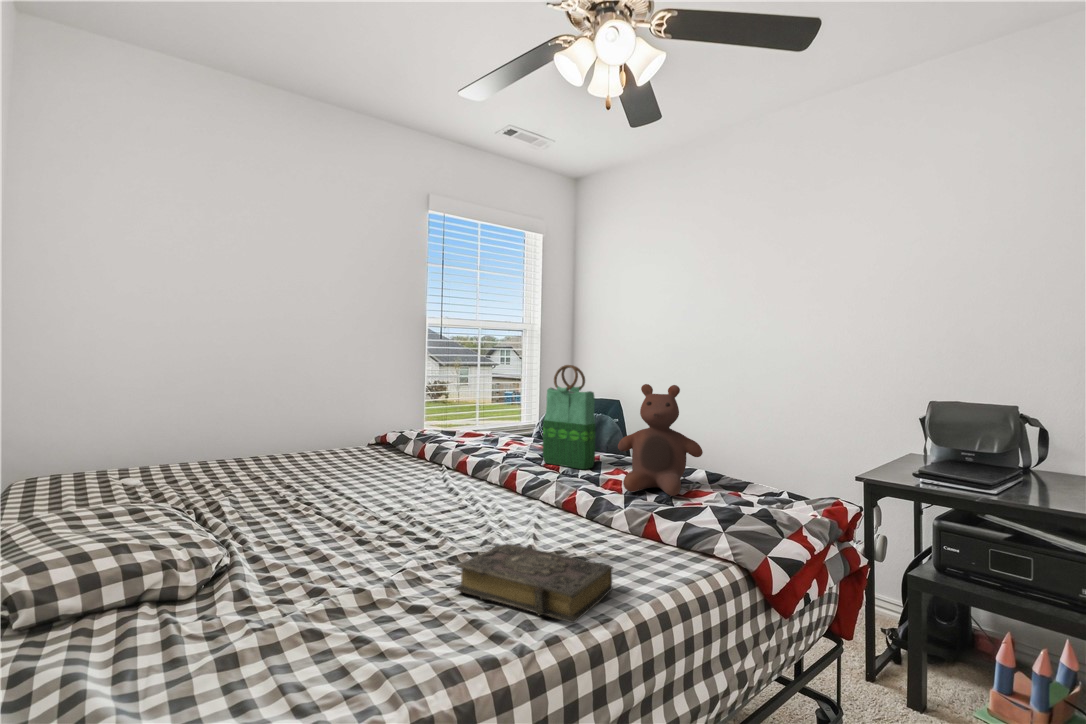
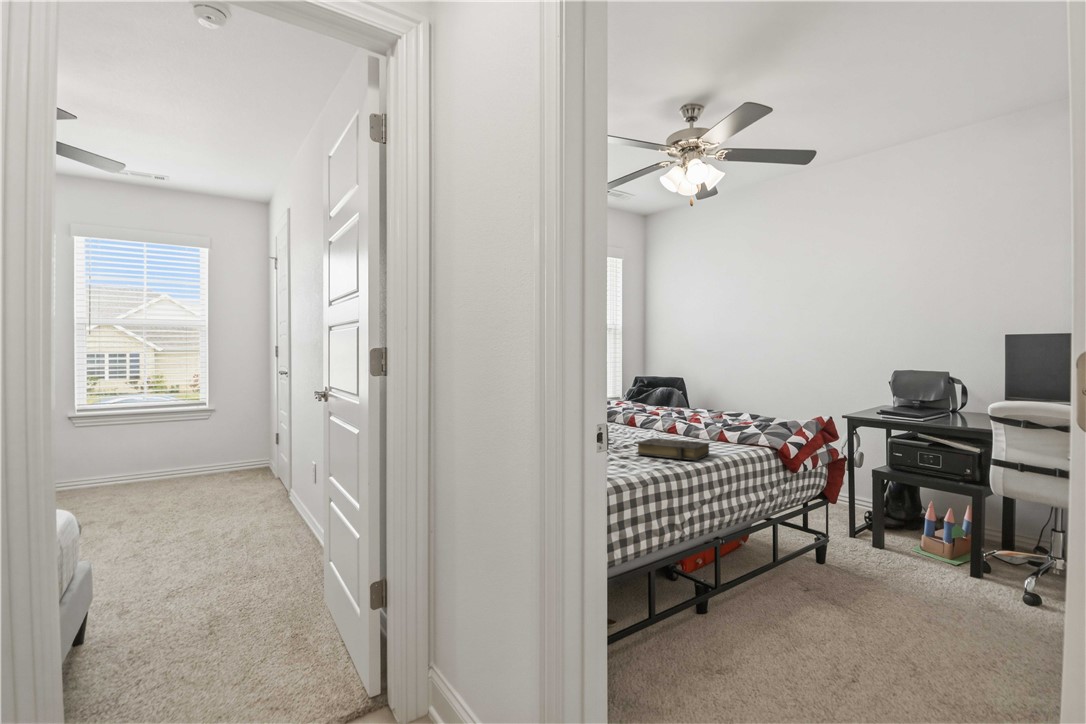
tote bag: present [543,365,595,469] -> none [648,352,682,414]
stuffed bear: present [618,384,703,496] -> none [698,361,749,423]

